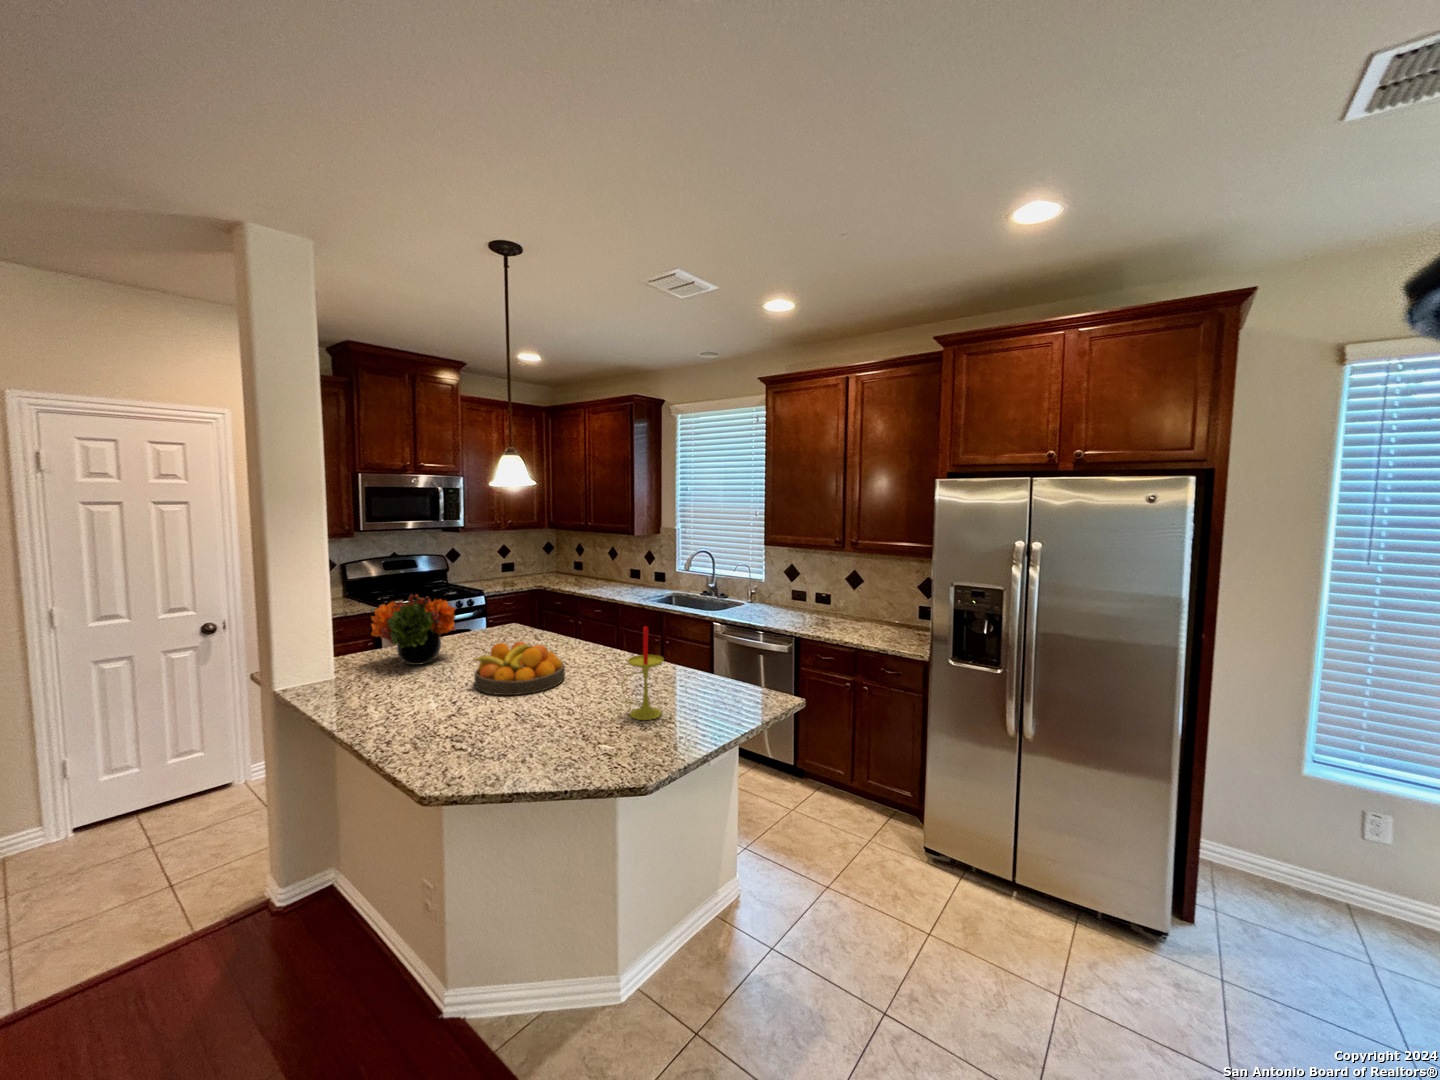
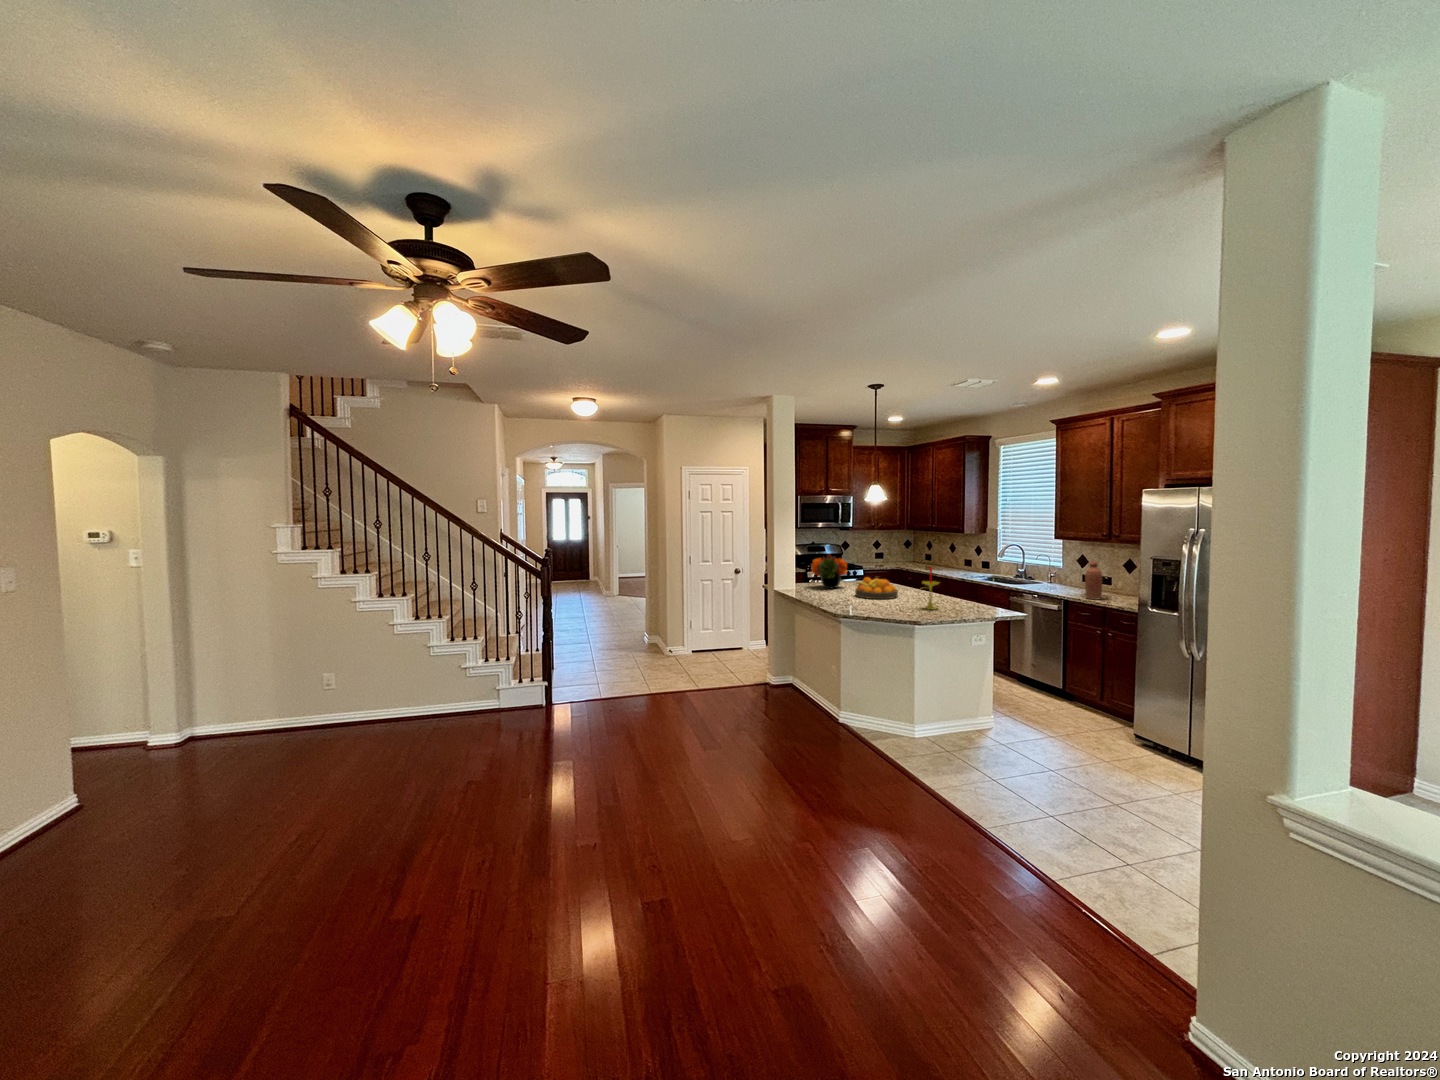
bottle: none [824,578,844,634] -> present [1085,561,1103,600]

